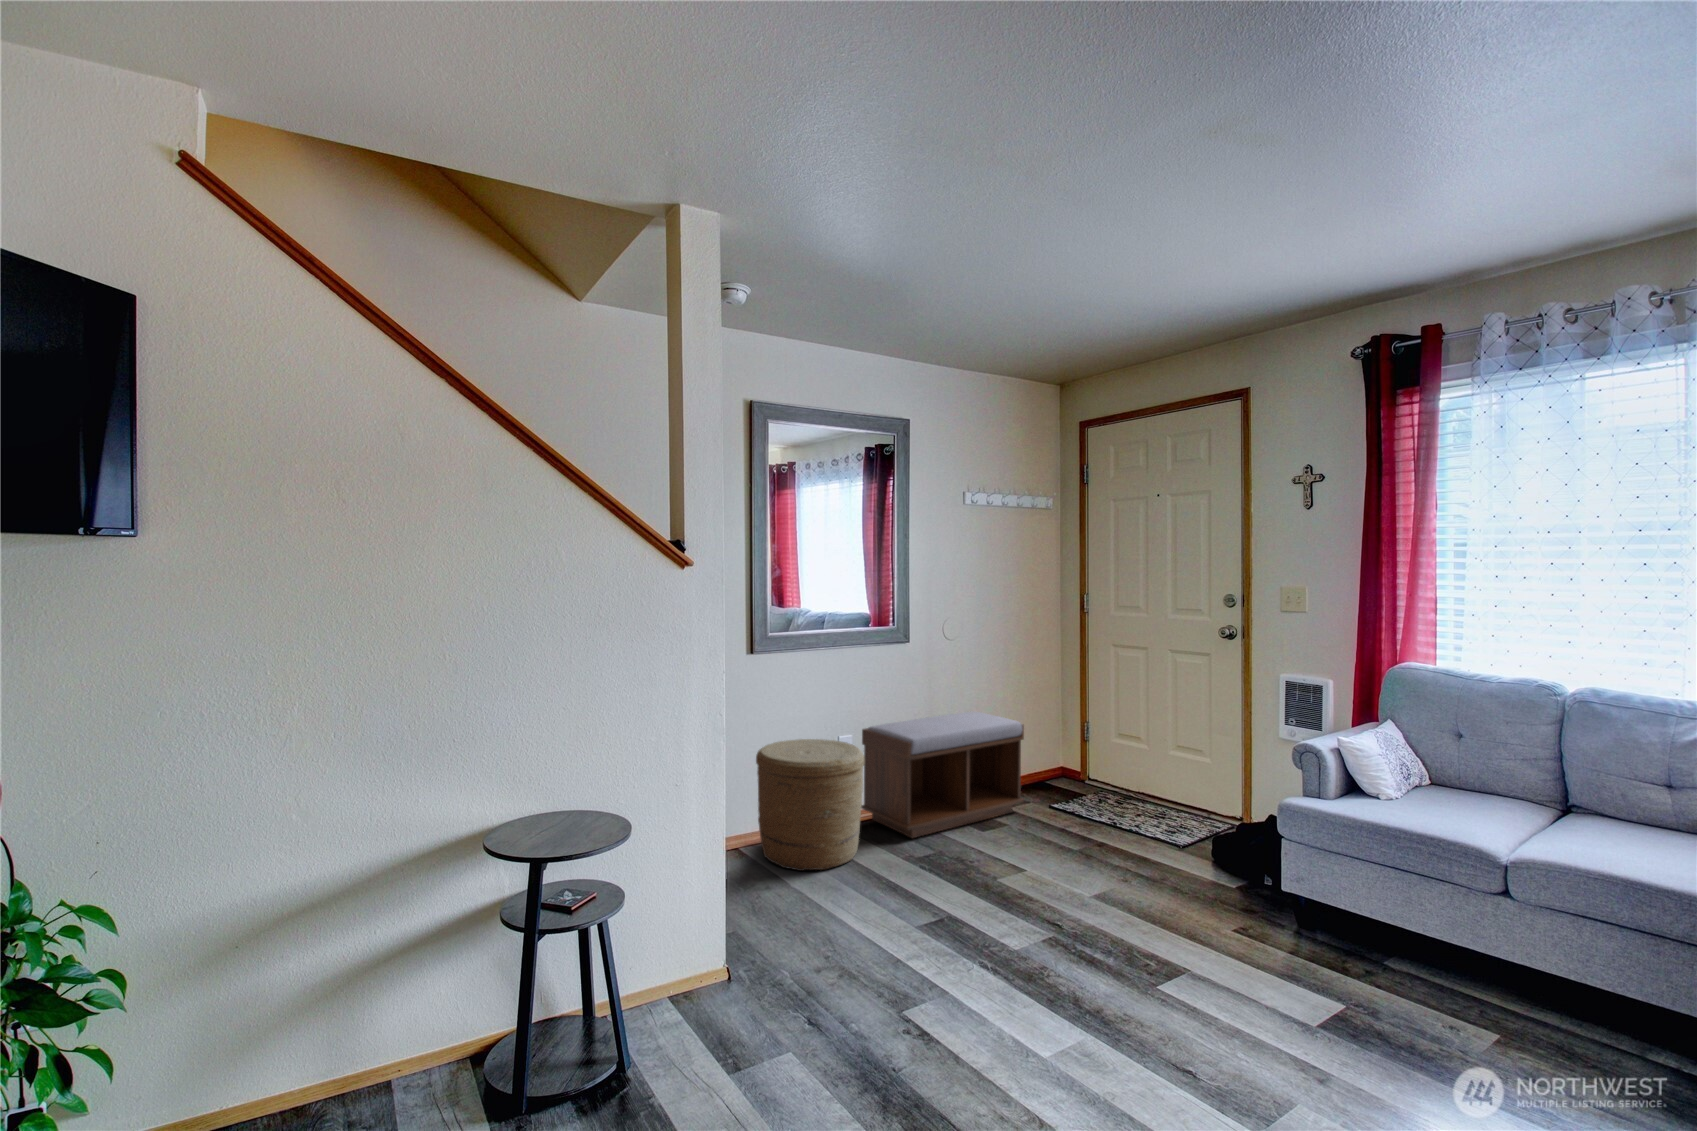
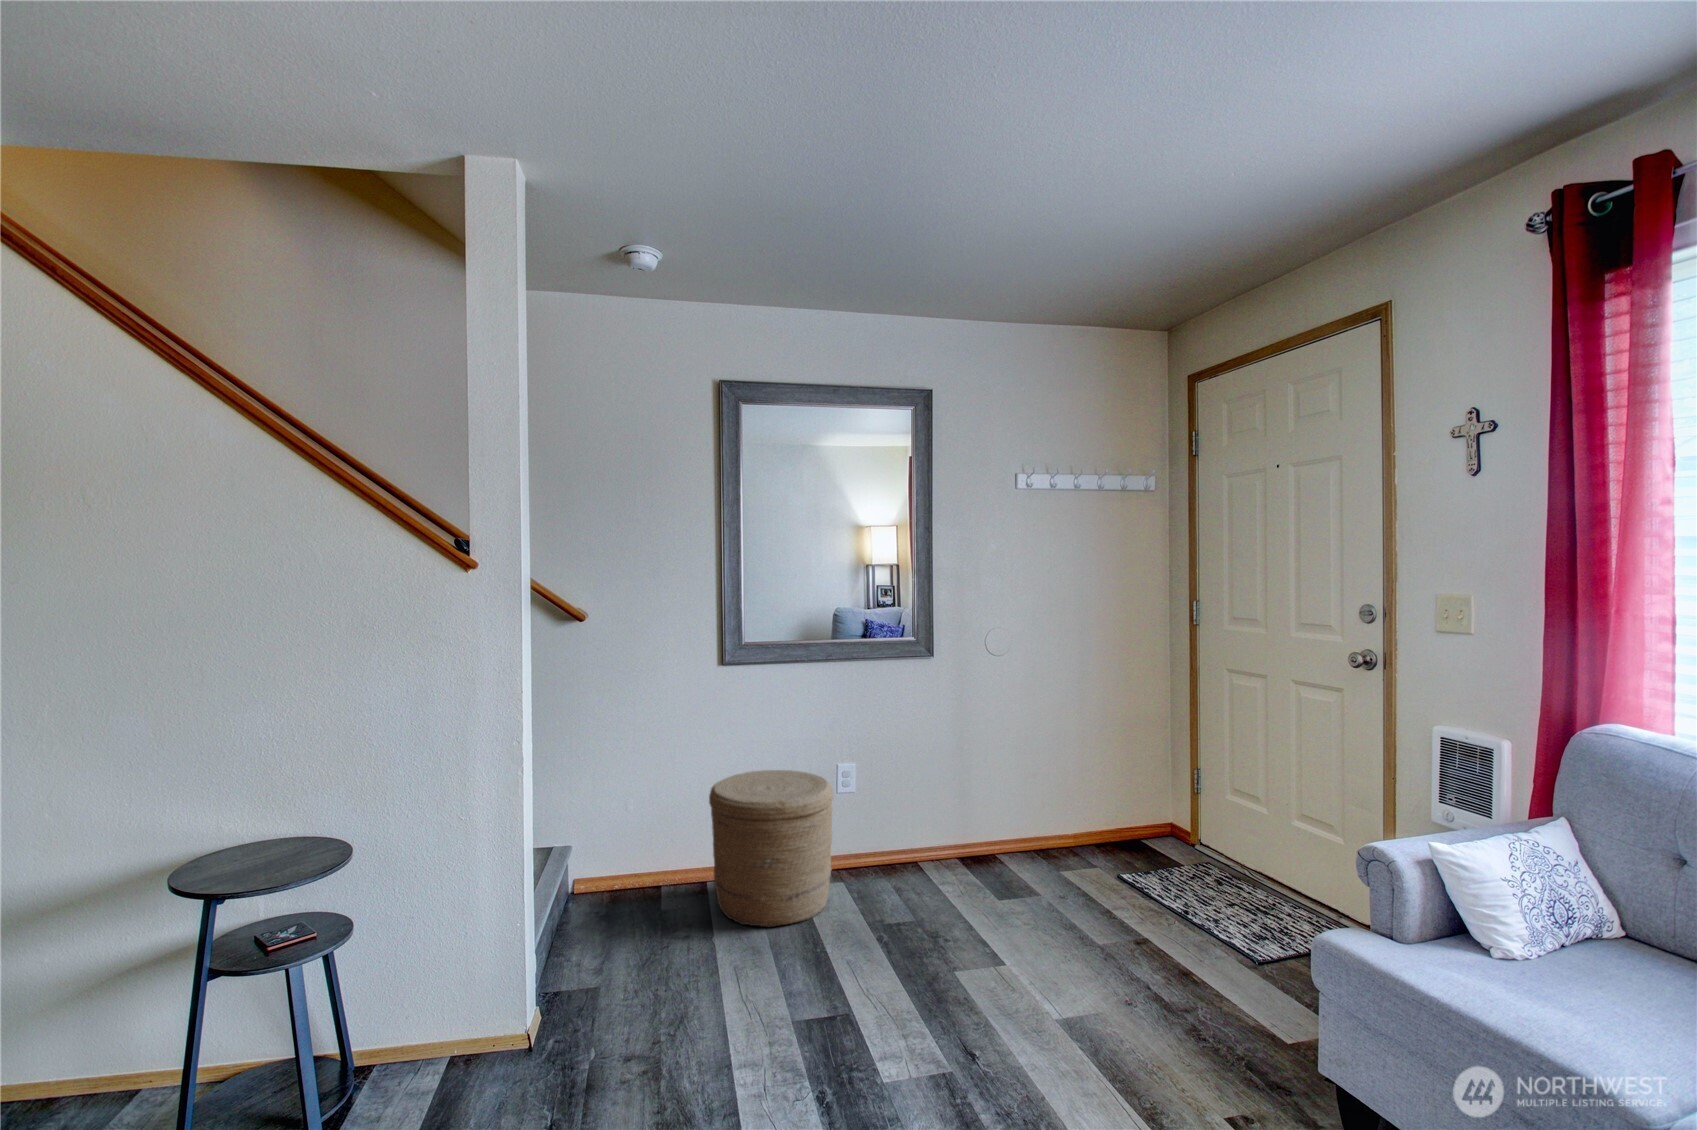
bench: present [861,711,1024,838] -> none [865,746,1074,900]

